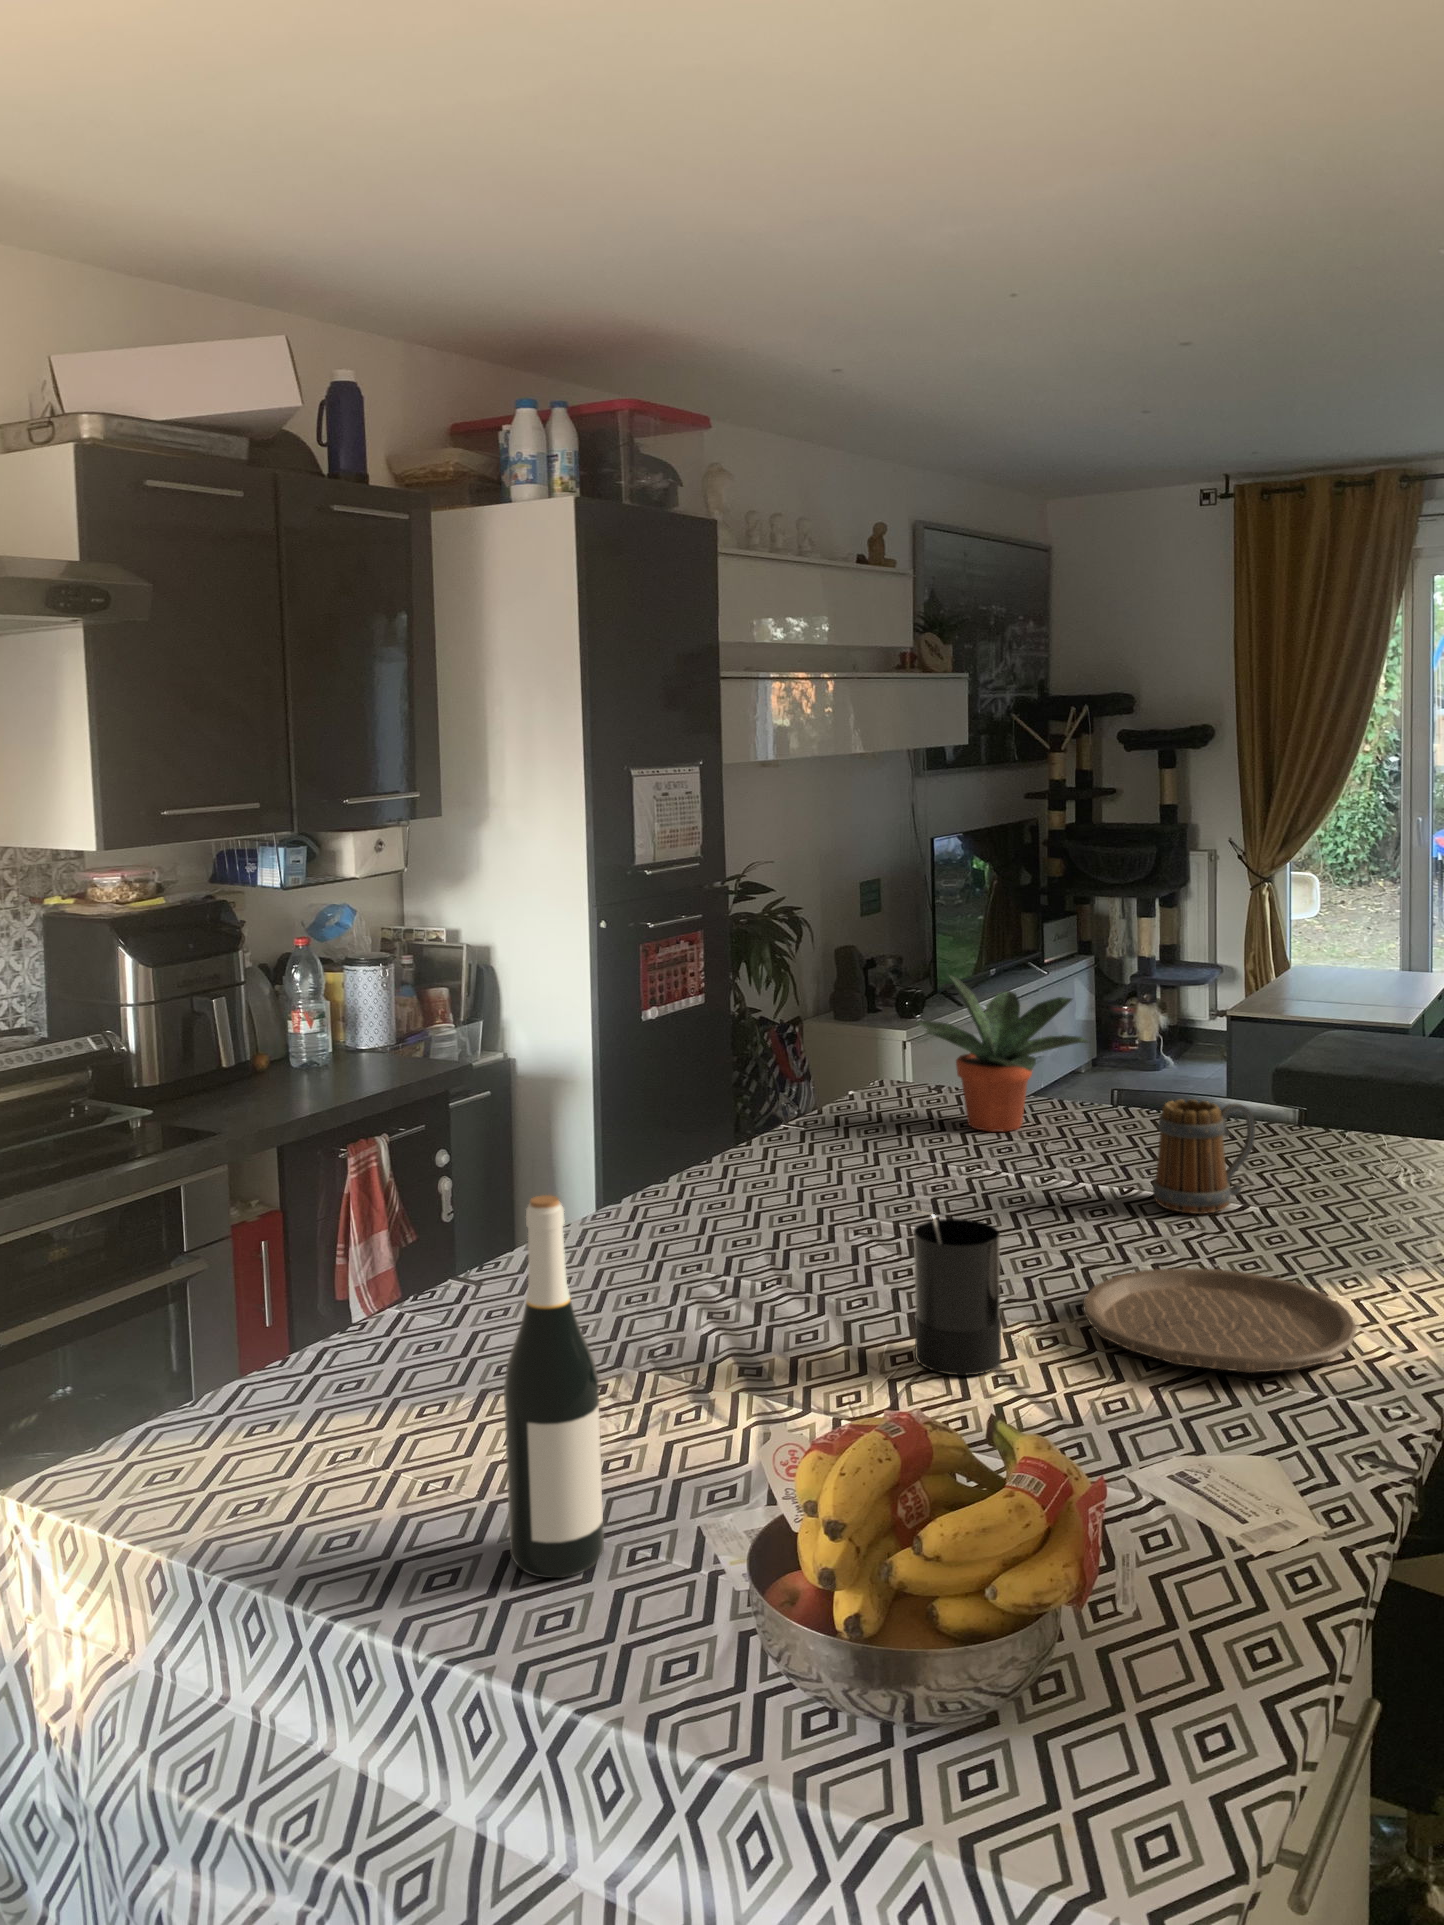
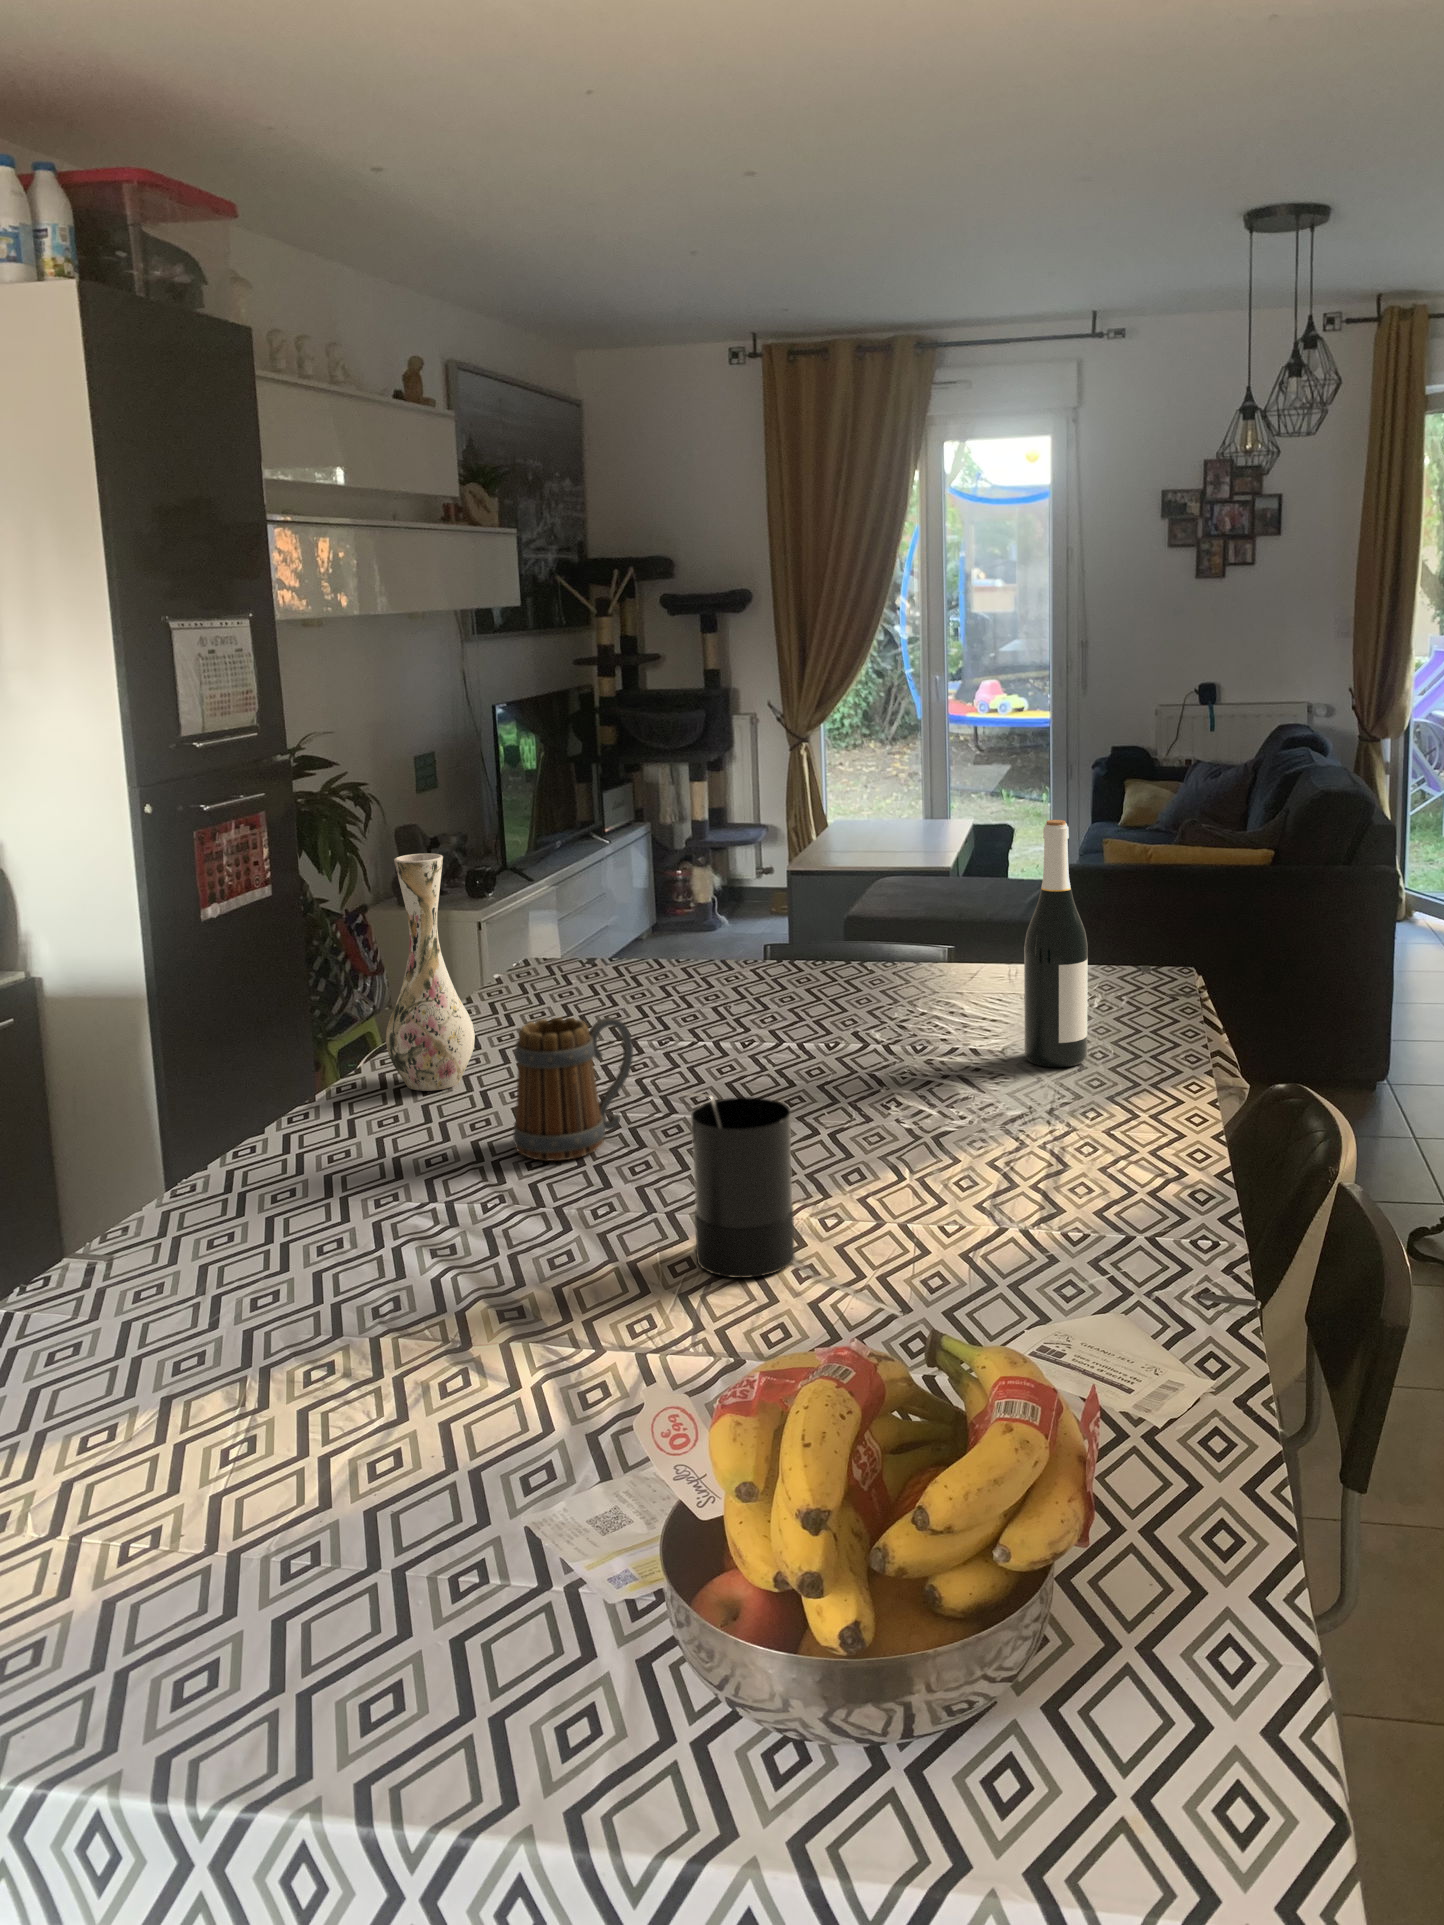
potted plant: present [917,975,1088,1132] -> none [568,831,770,1002]
vase: none [727,986,799,1186] -> present [386,854,475,1091]
mug: present [1153,1100,1255,1214] -> present [513,1017,633,1161]
wine bottle: present [504,1195,604,1578] -> present [1024,820,1088,1067]
plate: present [1083,1268,1357,1373] -> none [856,1119,1139,1227]

